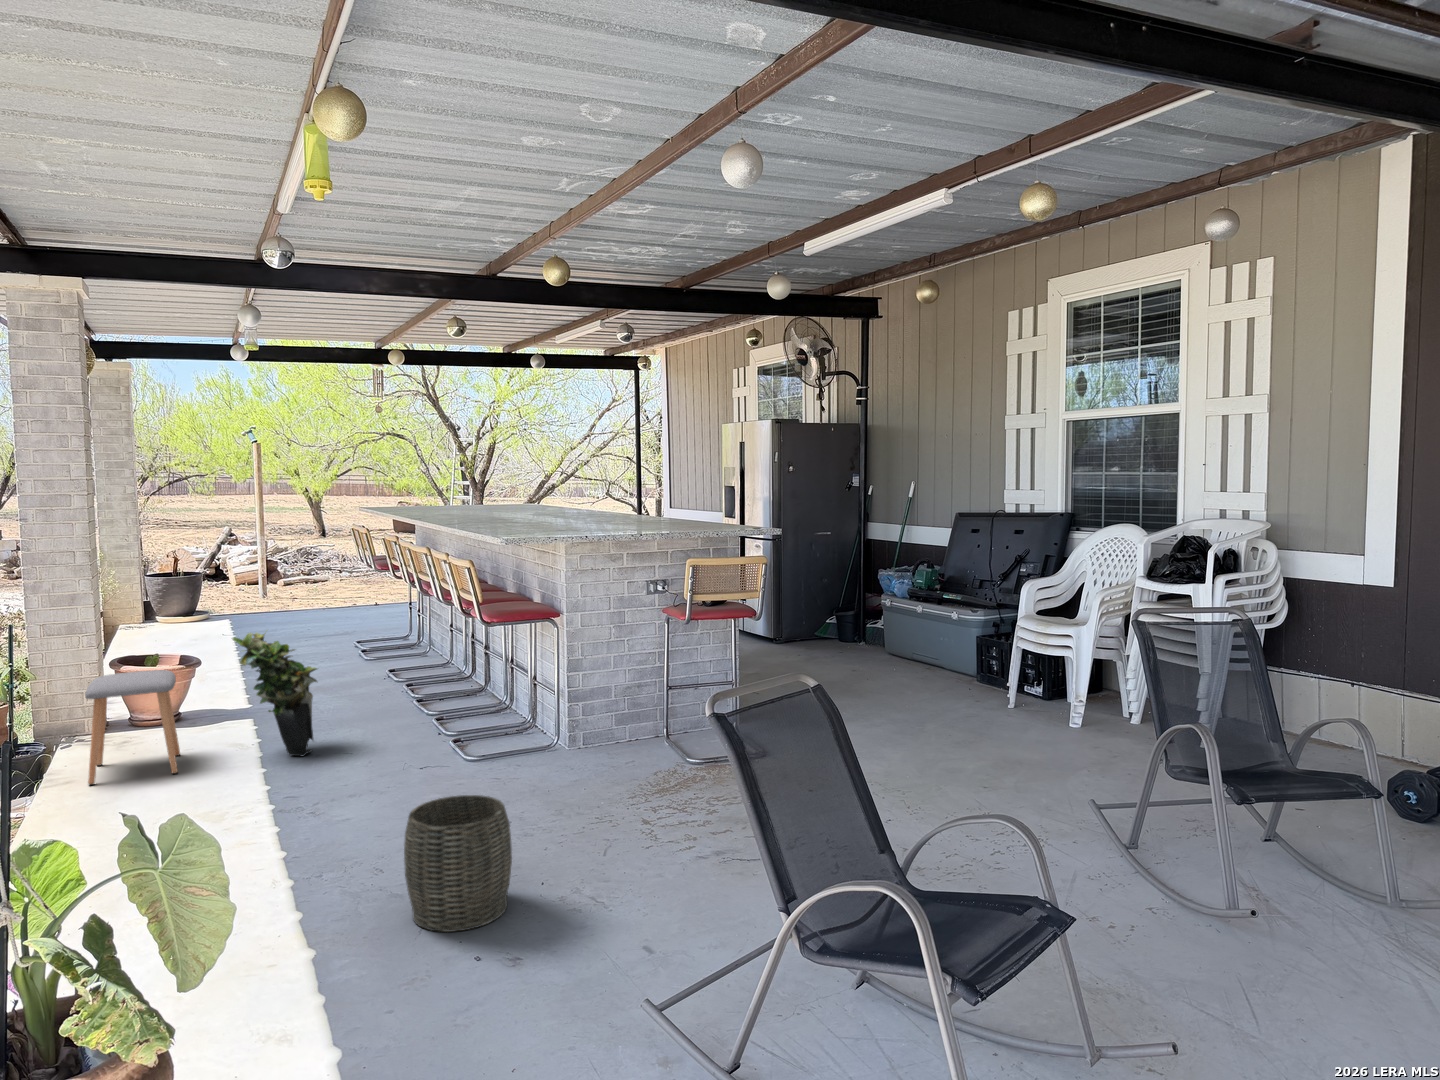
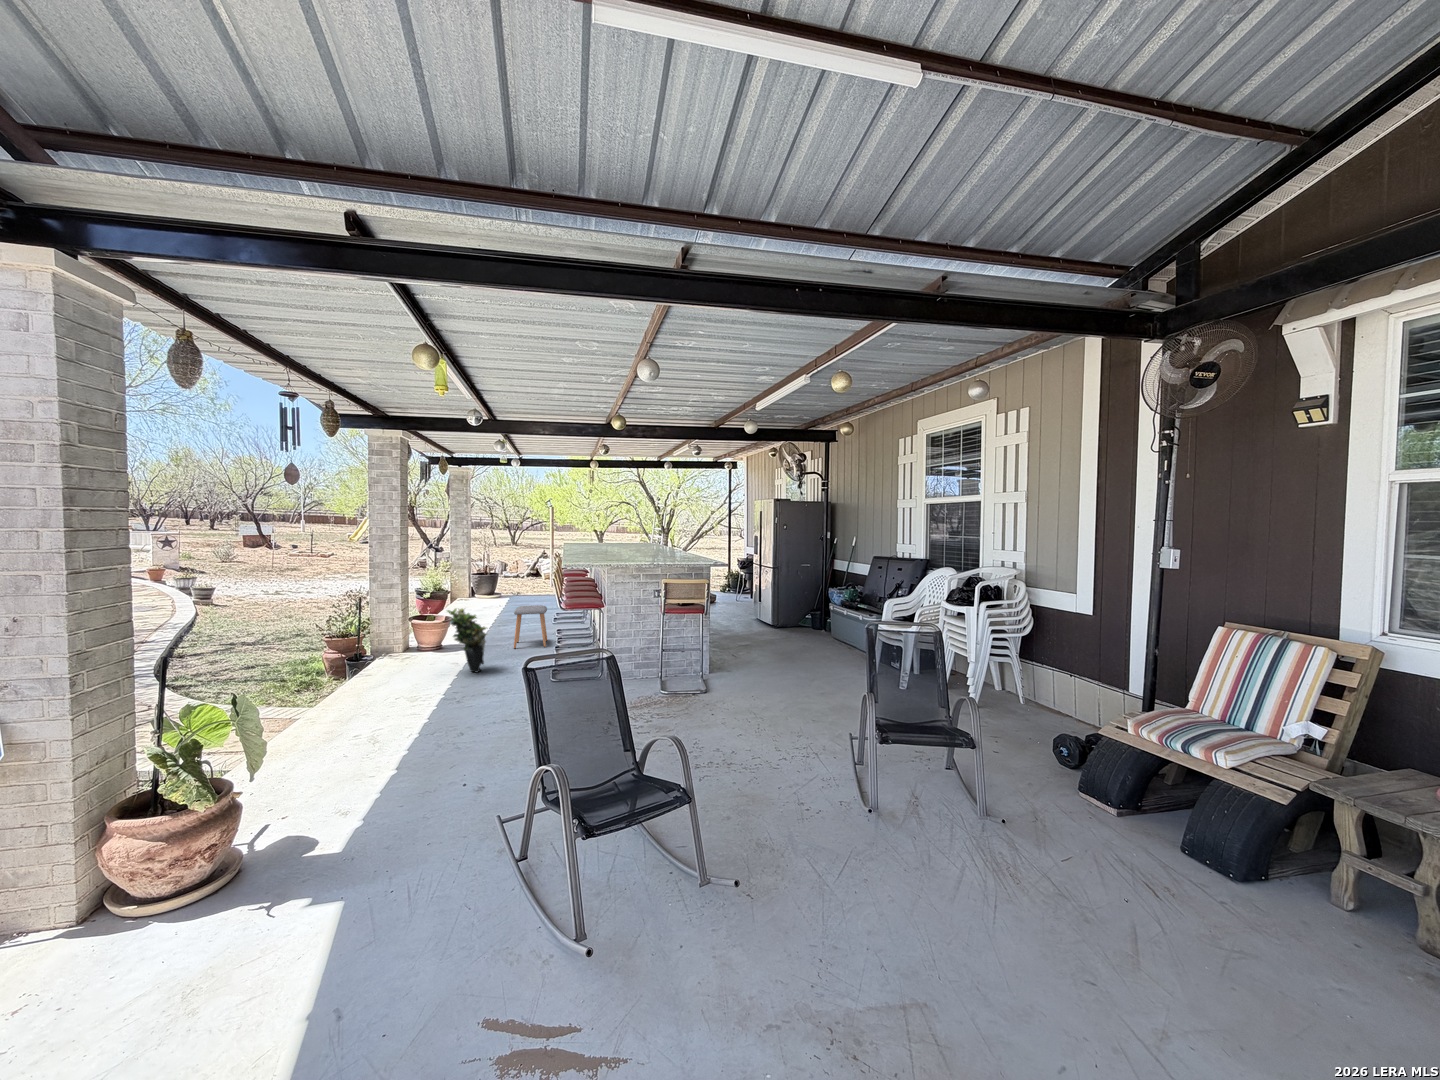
stool: present [85,670,180,785] -> present [514,605,547,649]
woven basket: present [404,795,512,932] -> none [446,699,504,769]

